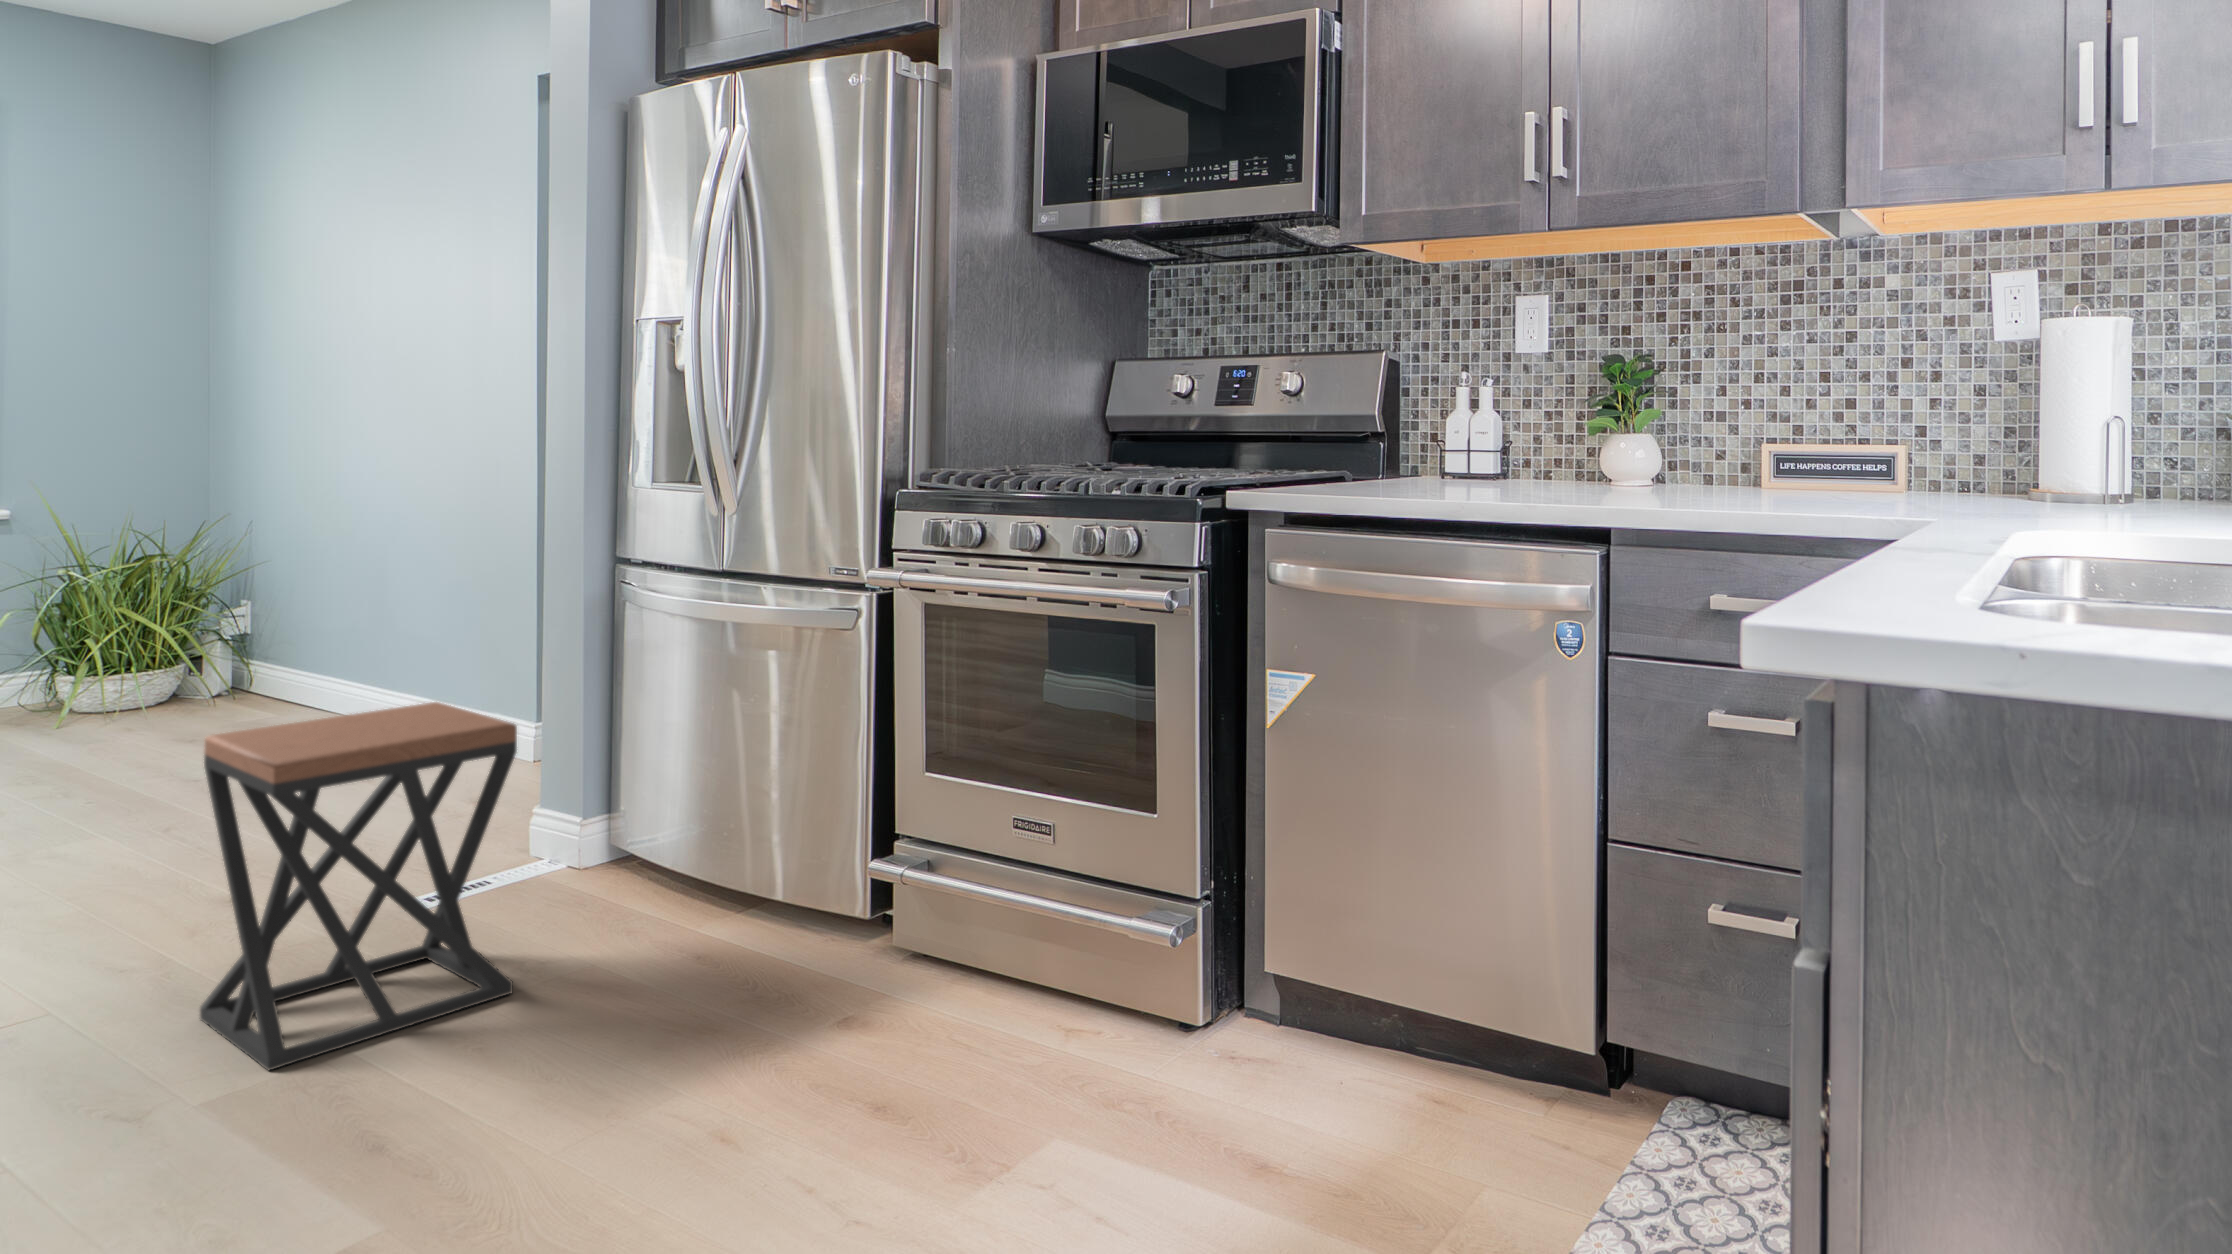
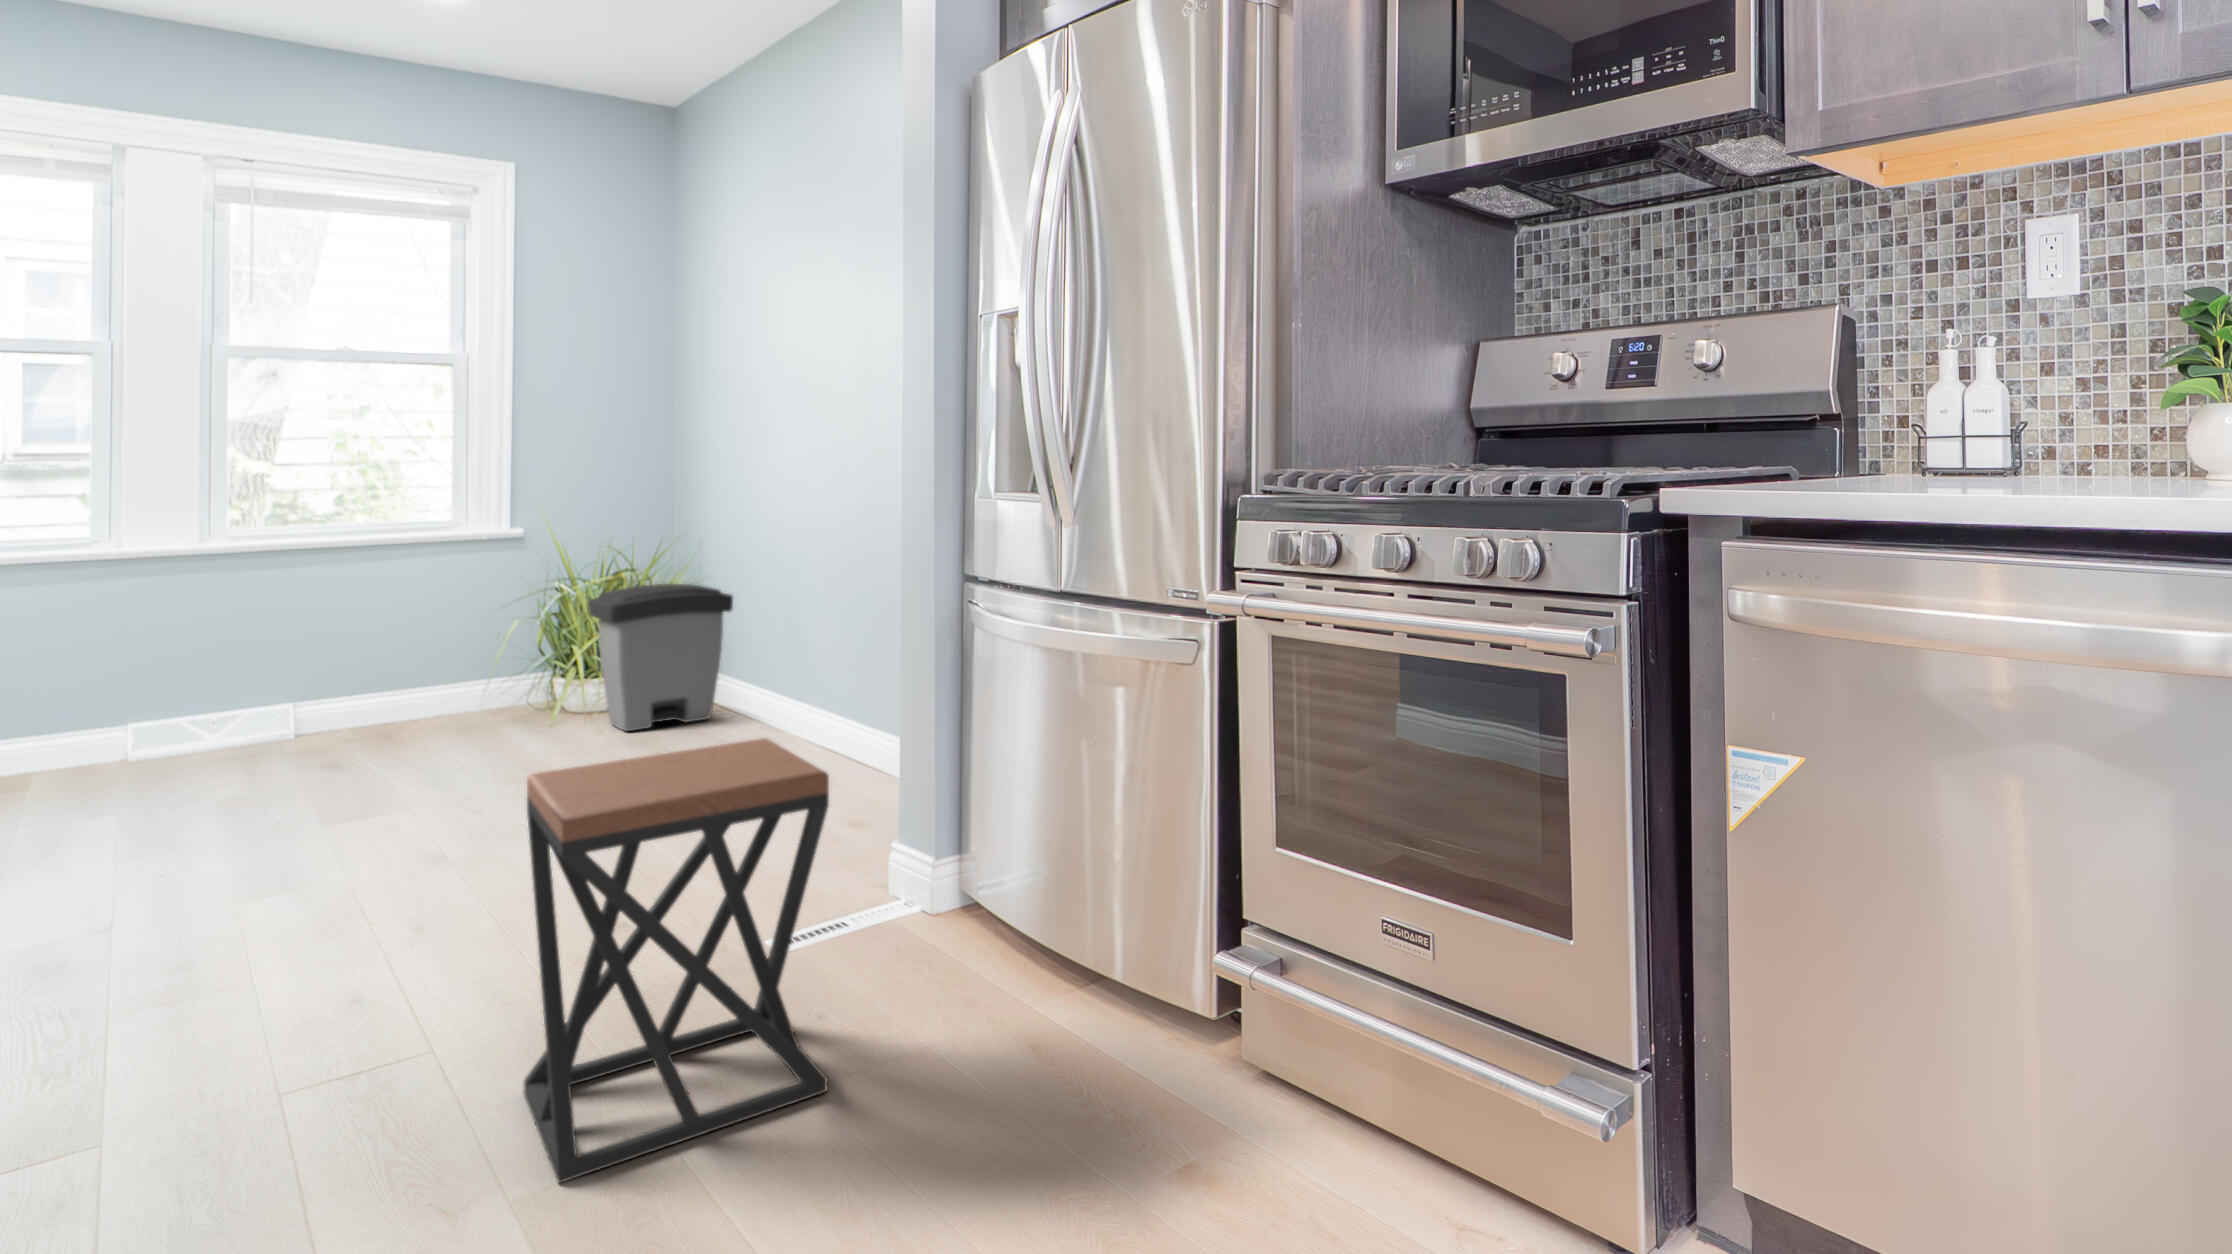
trash can: none [114,571,301,729] -> present [588,584,733,731]

